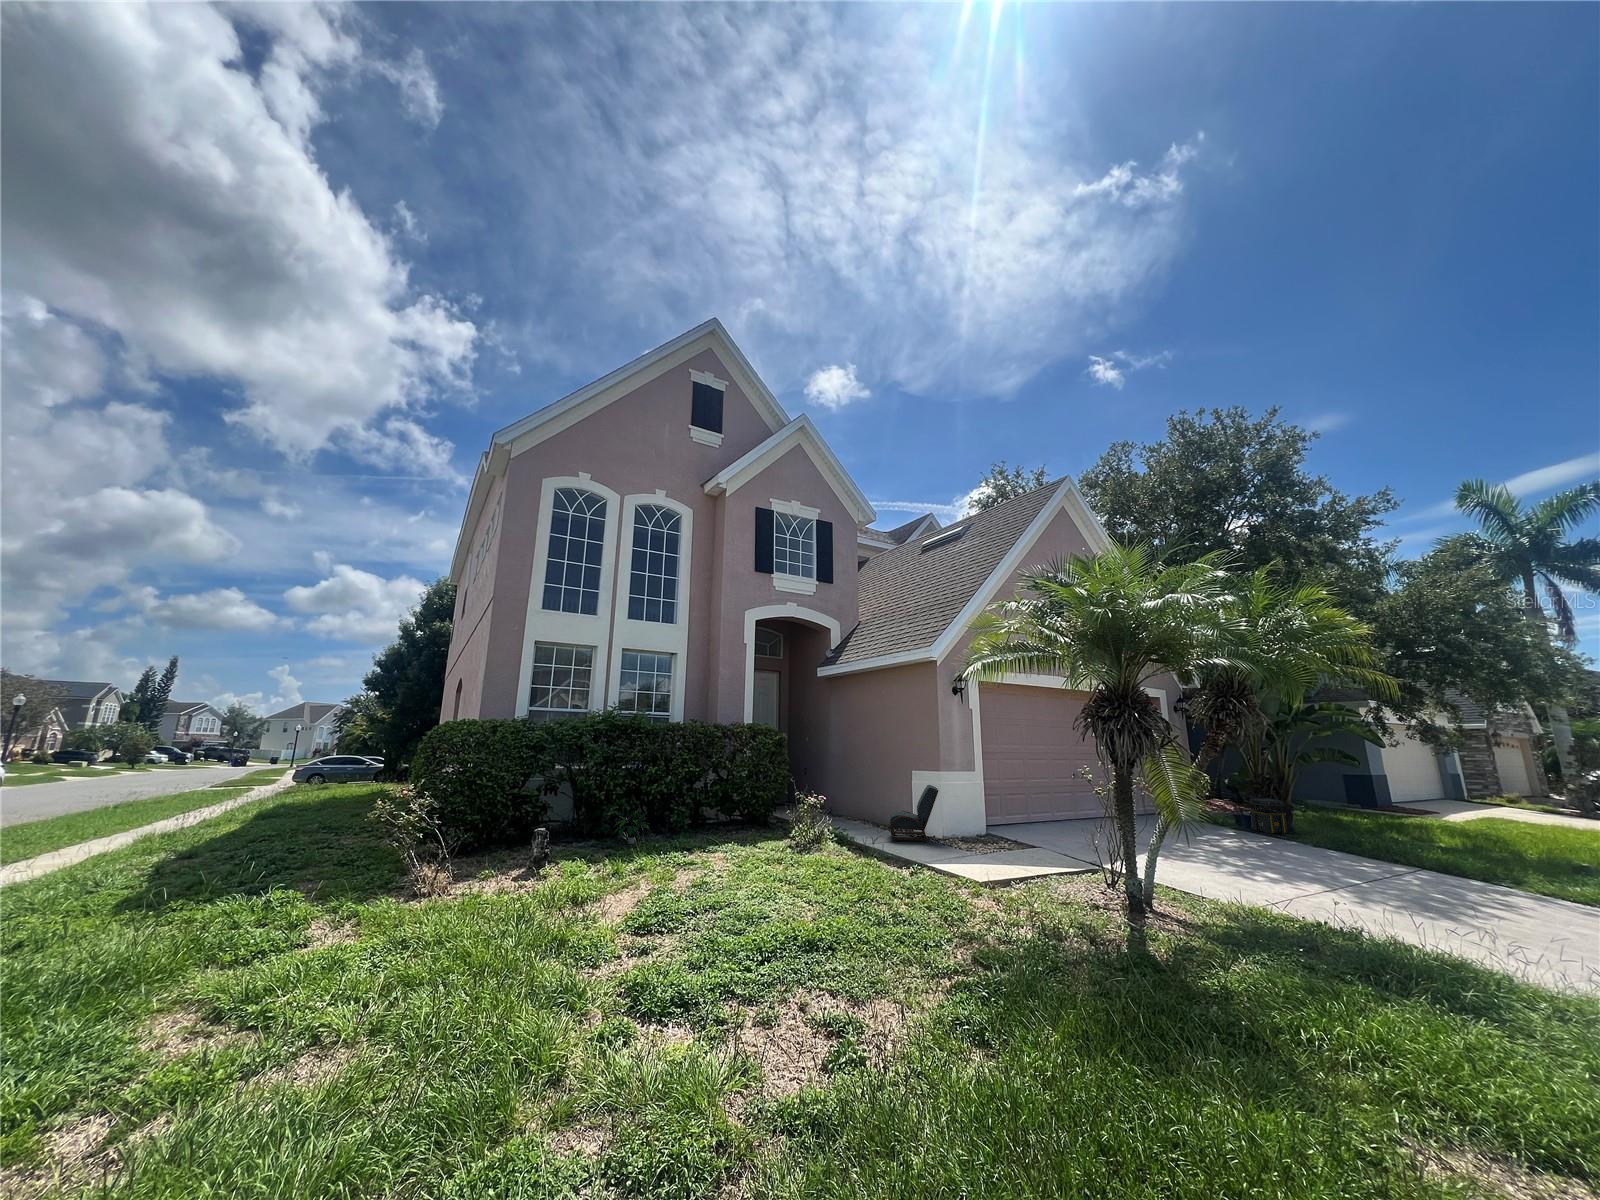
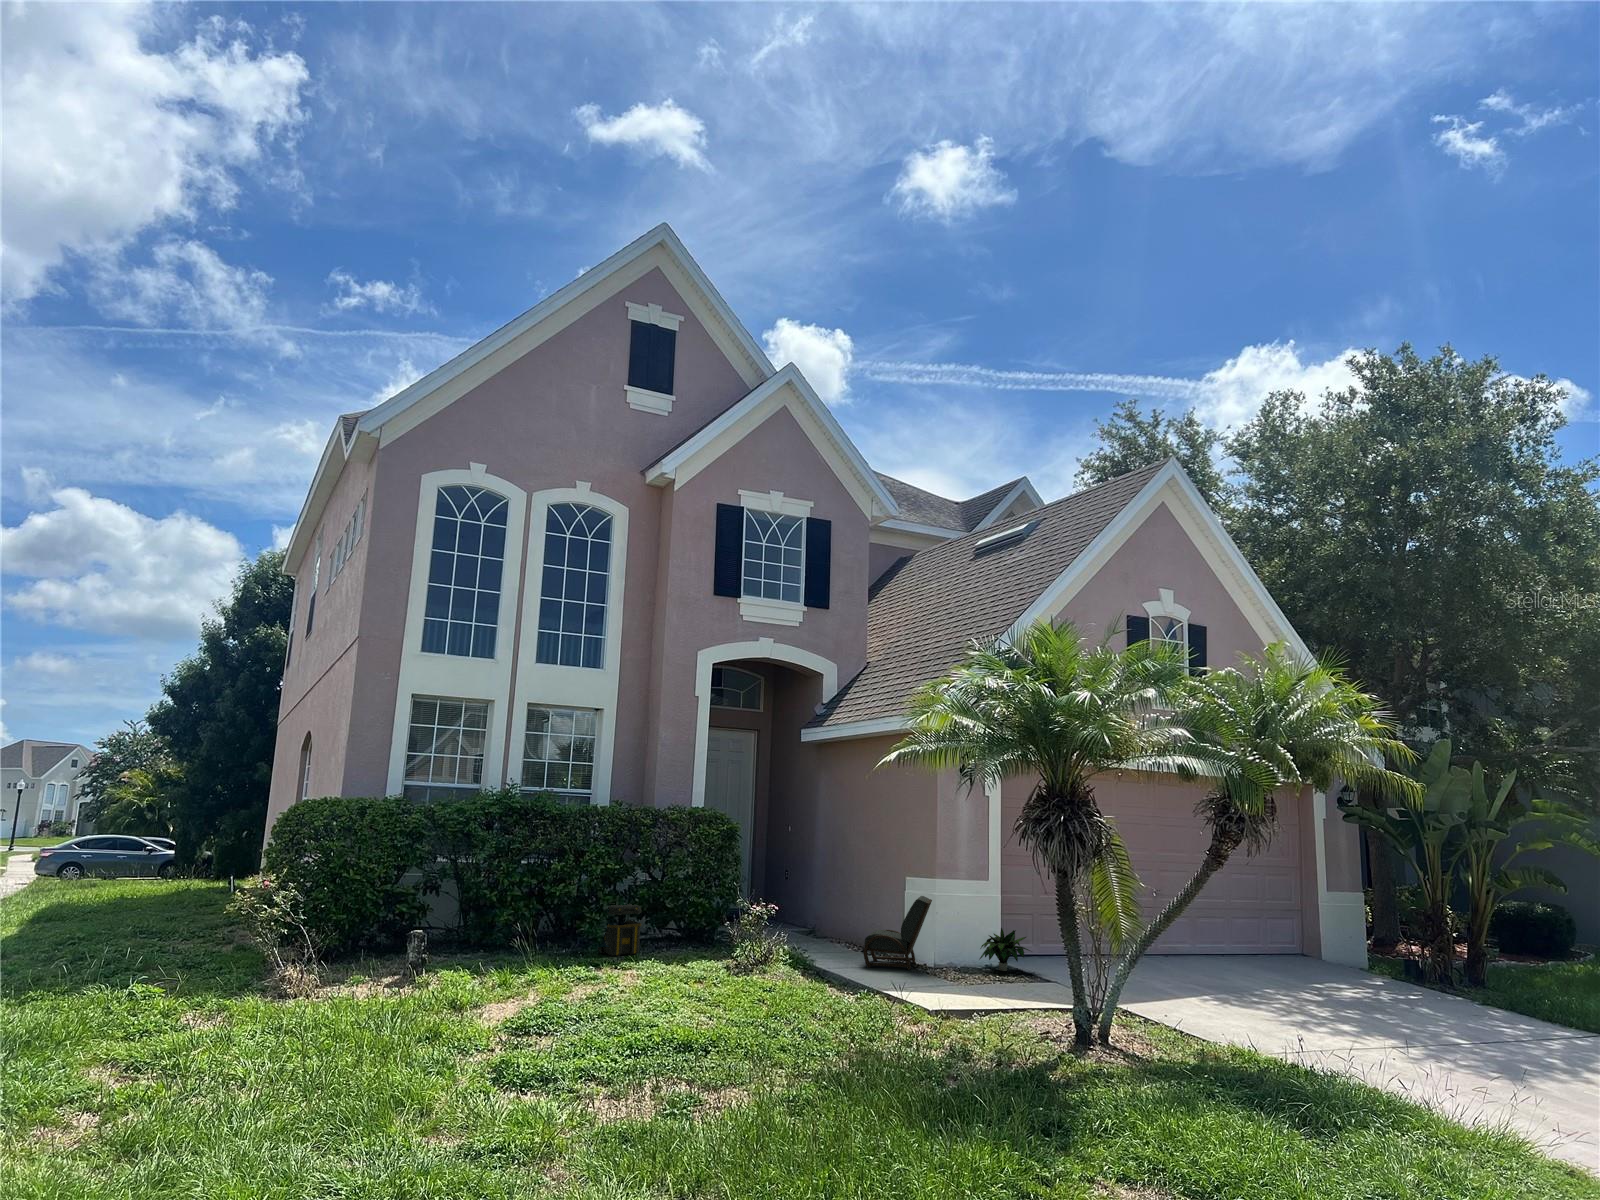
toolbox: present [1249,799,1287,834] -> present [598,904,641,956]
potted plant: present [614,810,650,844] -> present [980,928,1030,971]

